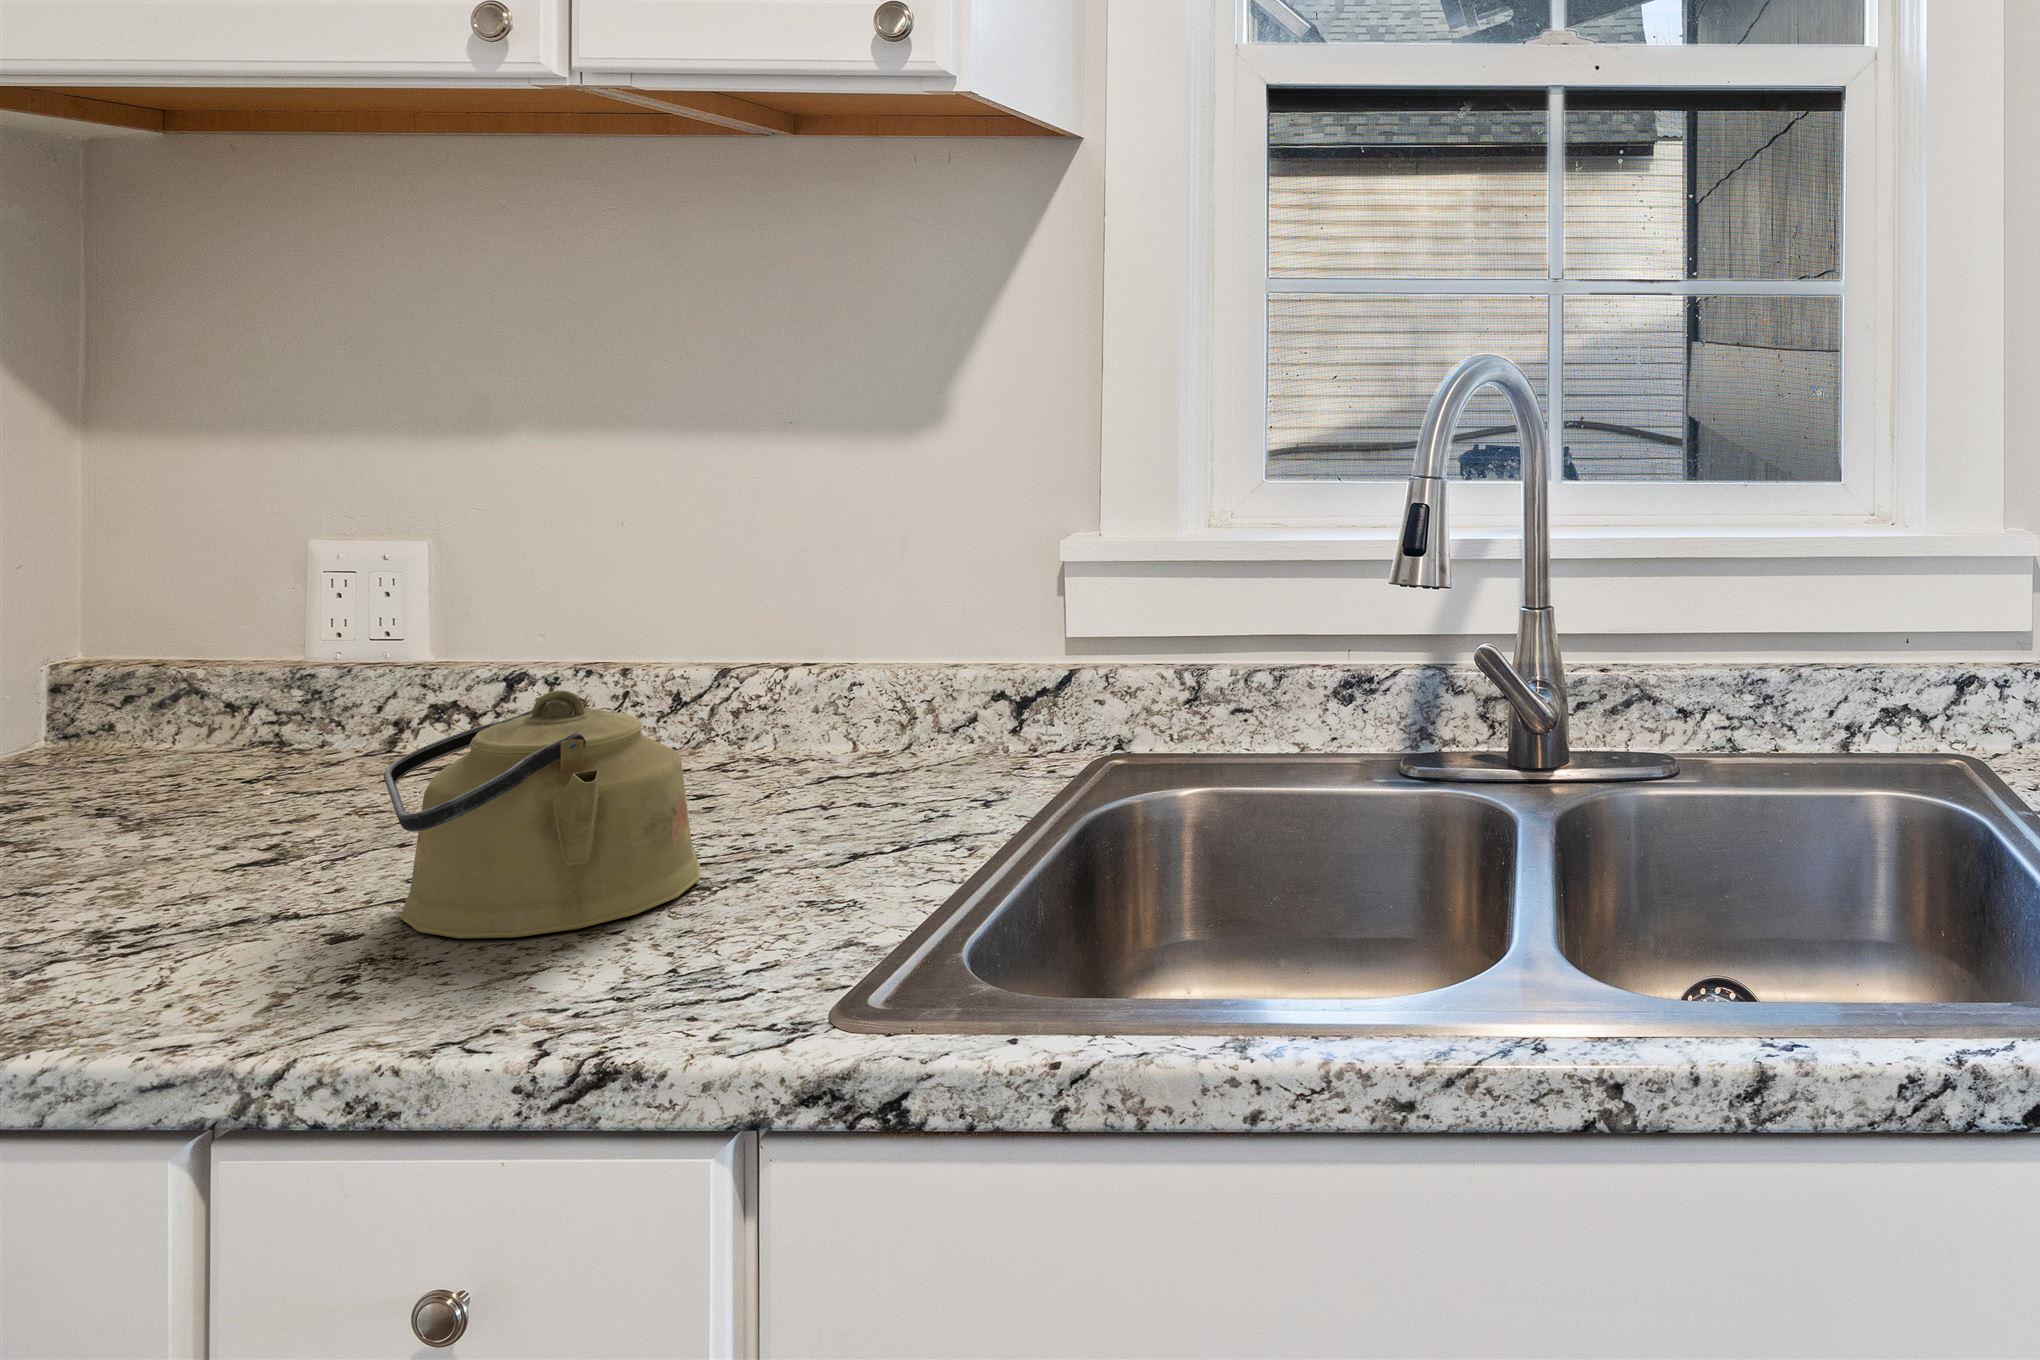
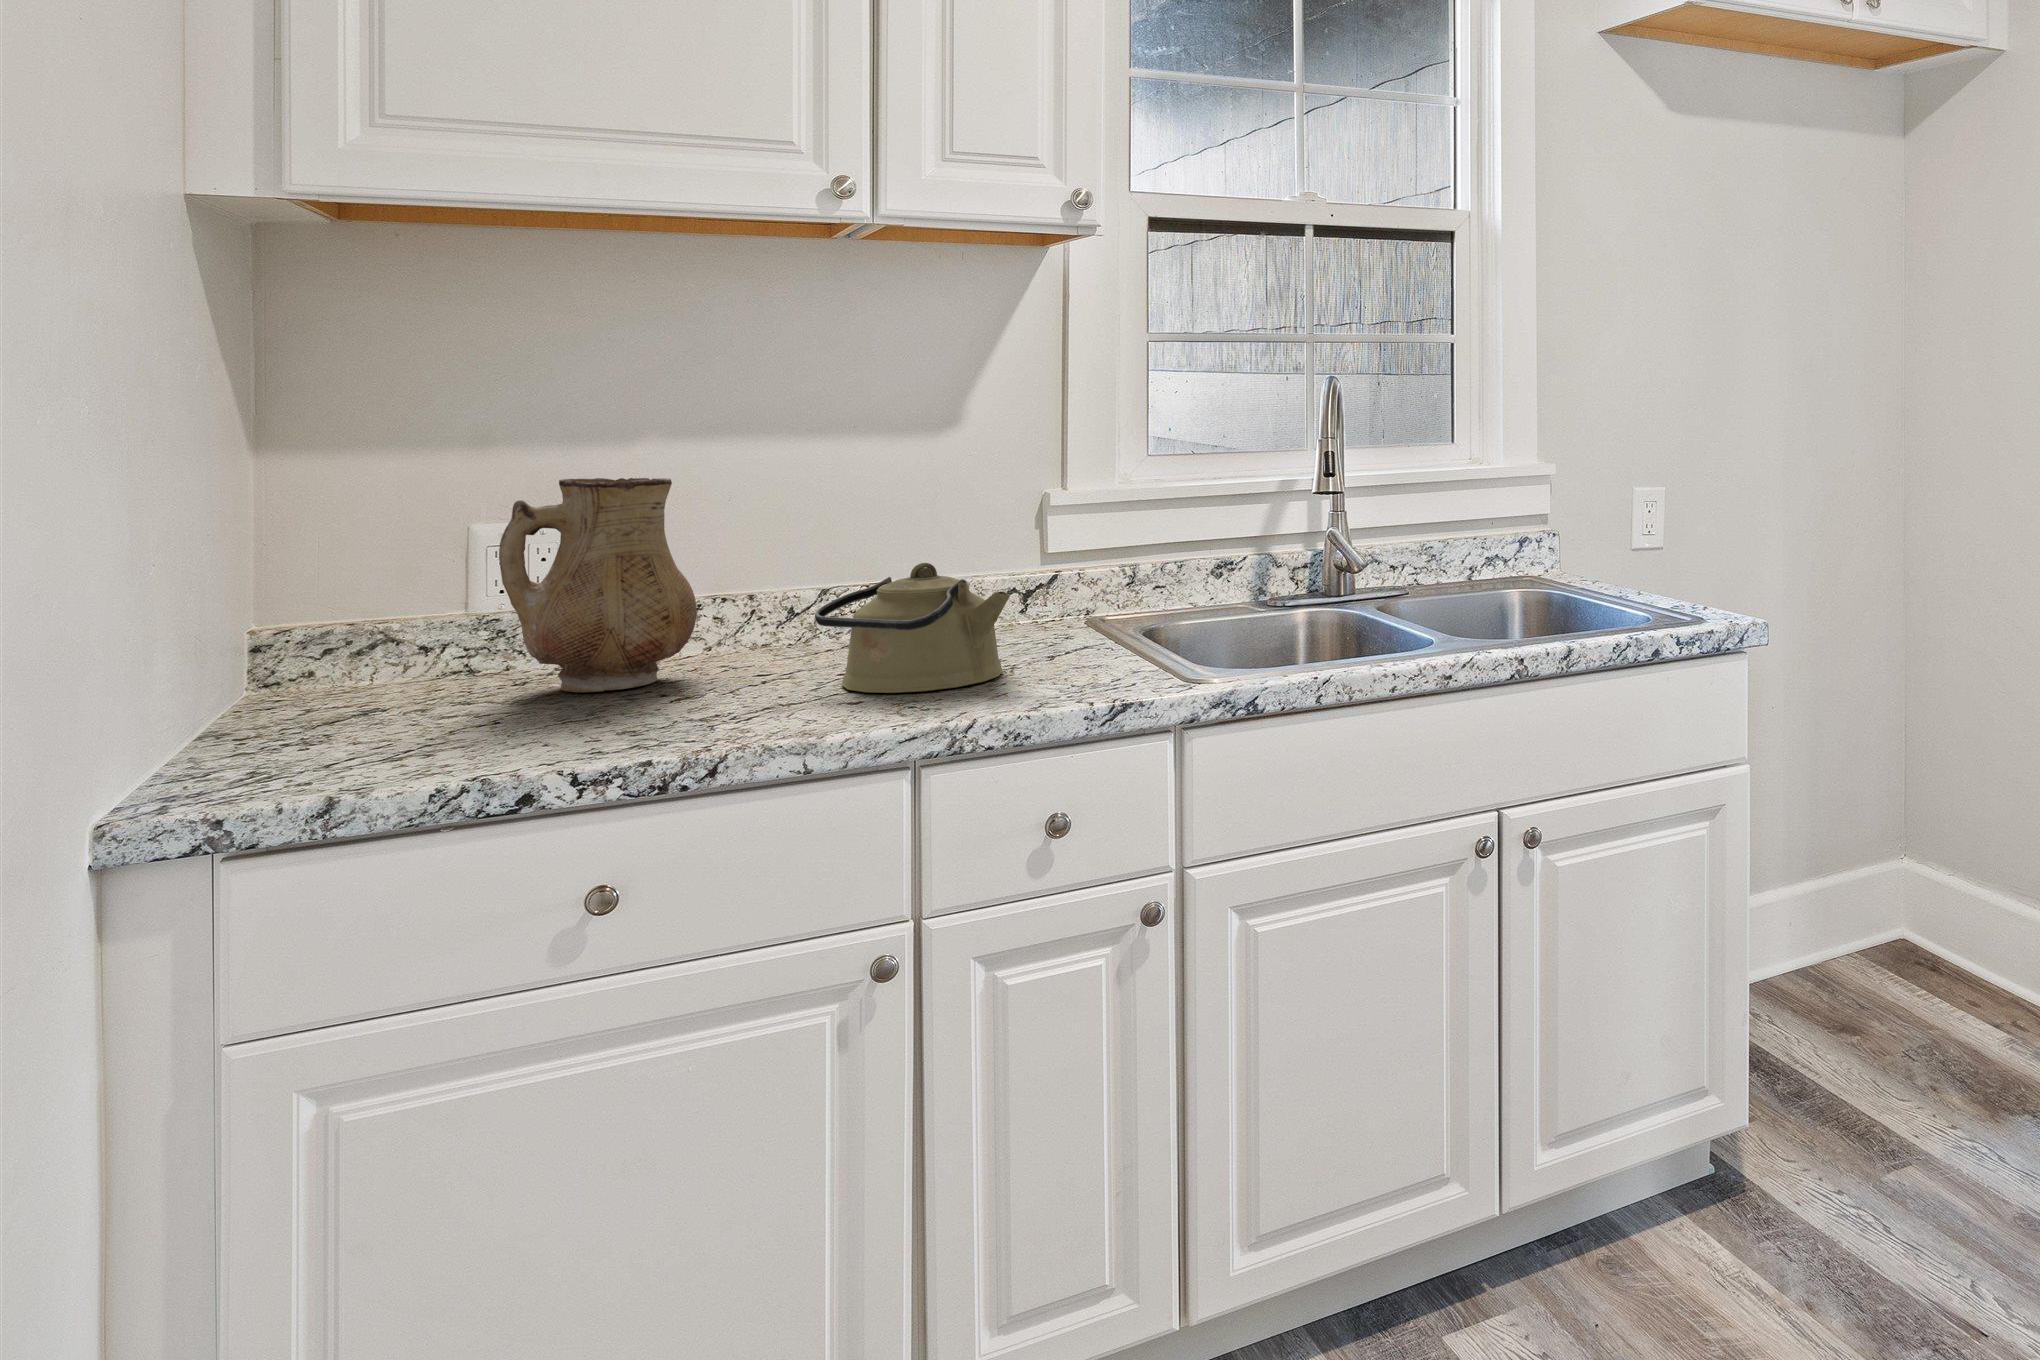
ceramic pitcher: none [117,496,426,827] -> present [499,478,697,693]

